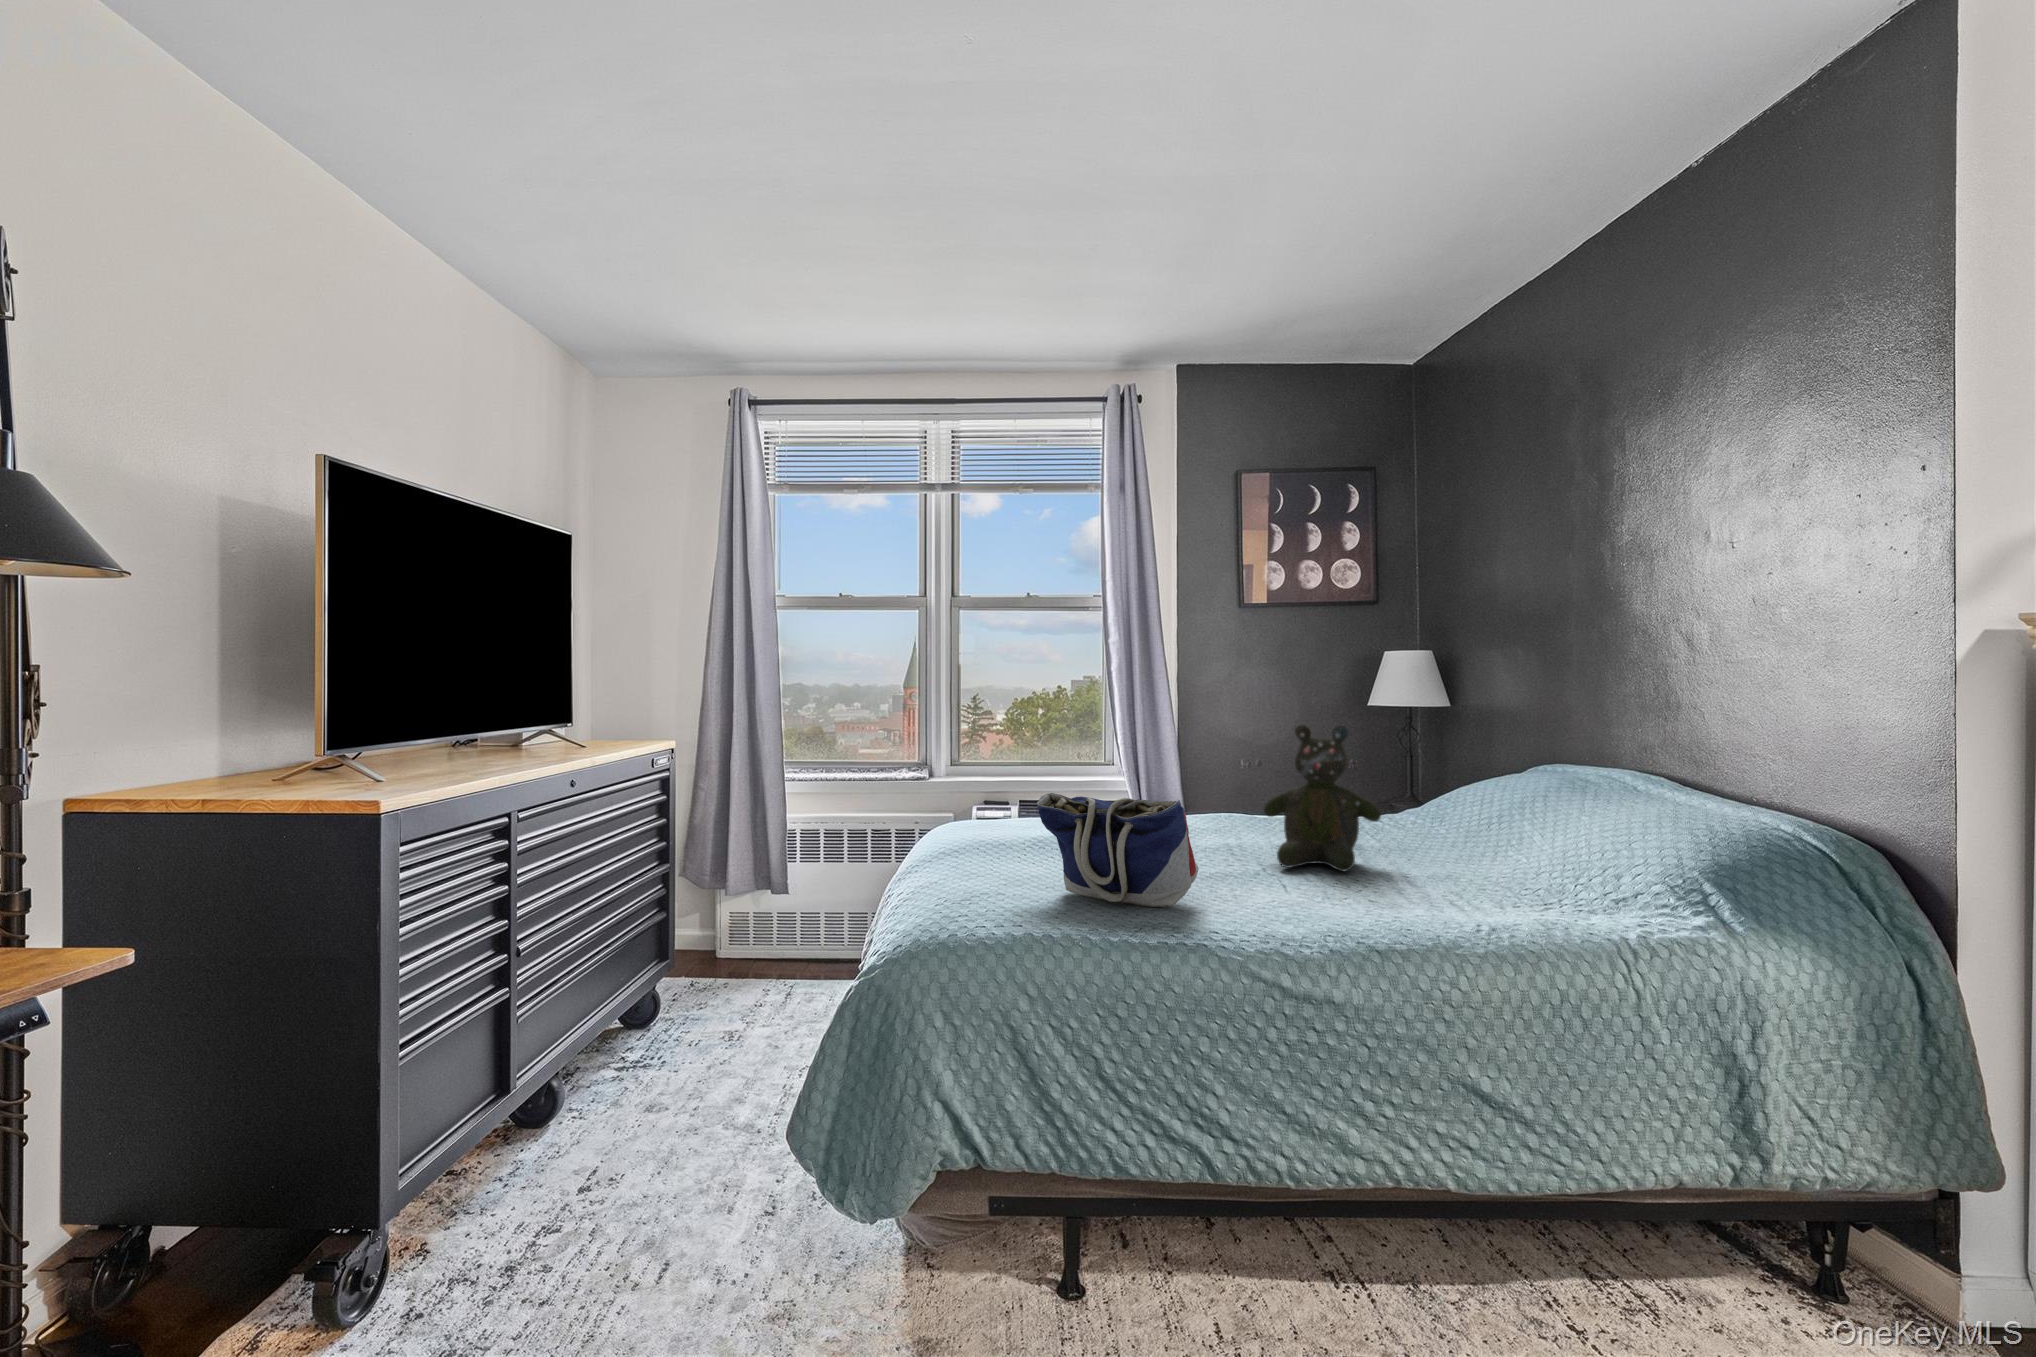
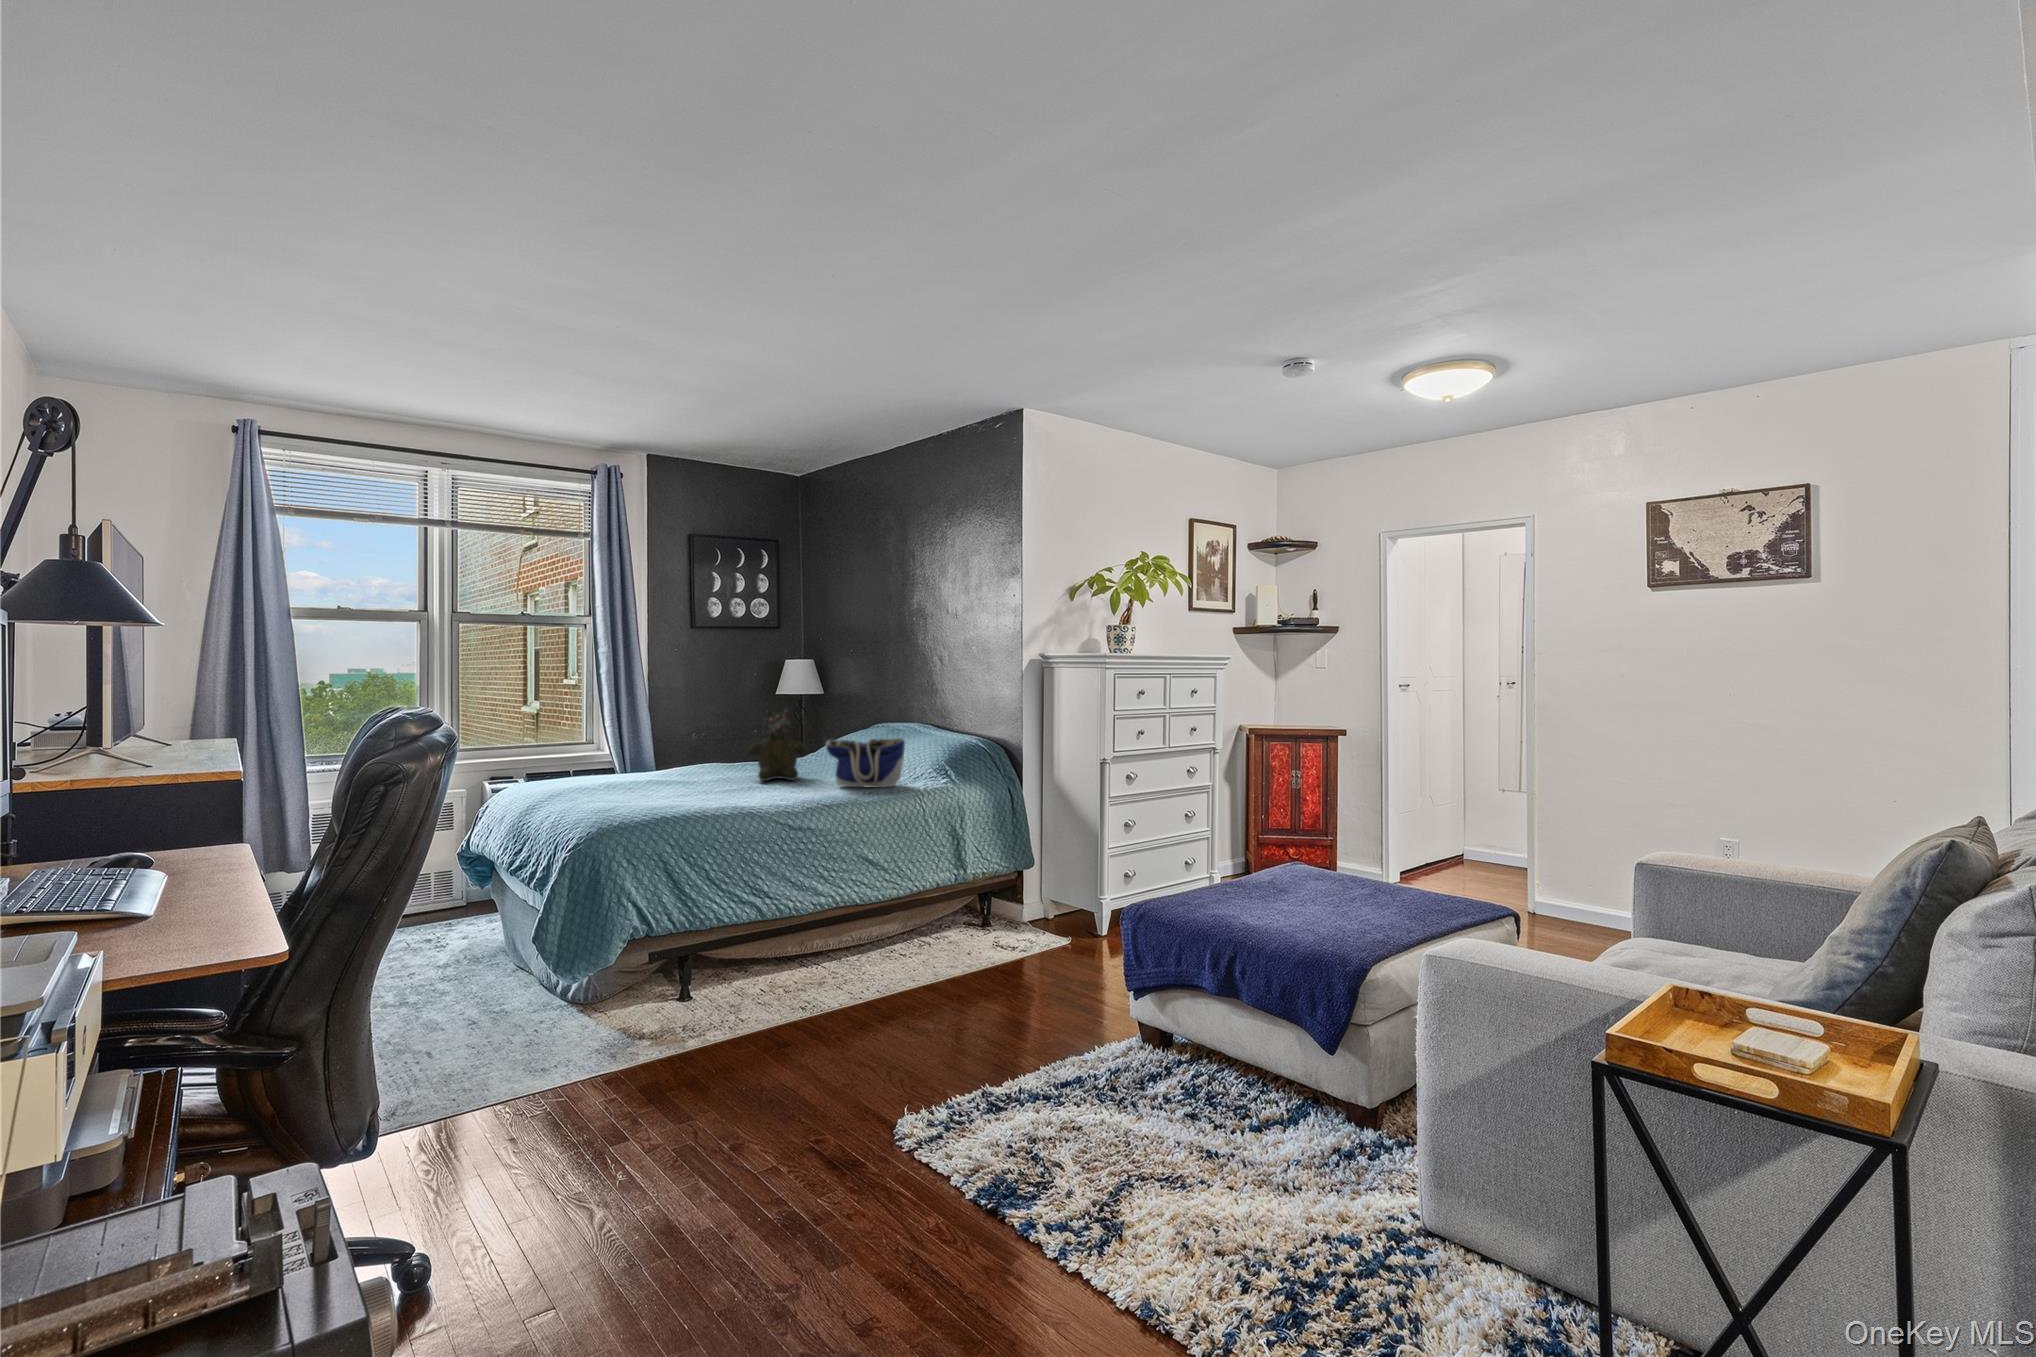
tote bag: present [1037,793,1199,907] -> present [826,738,905,787]

